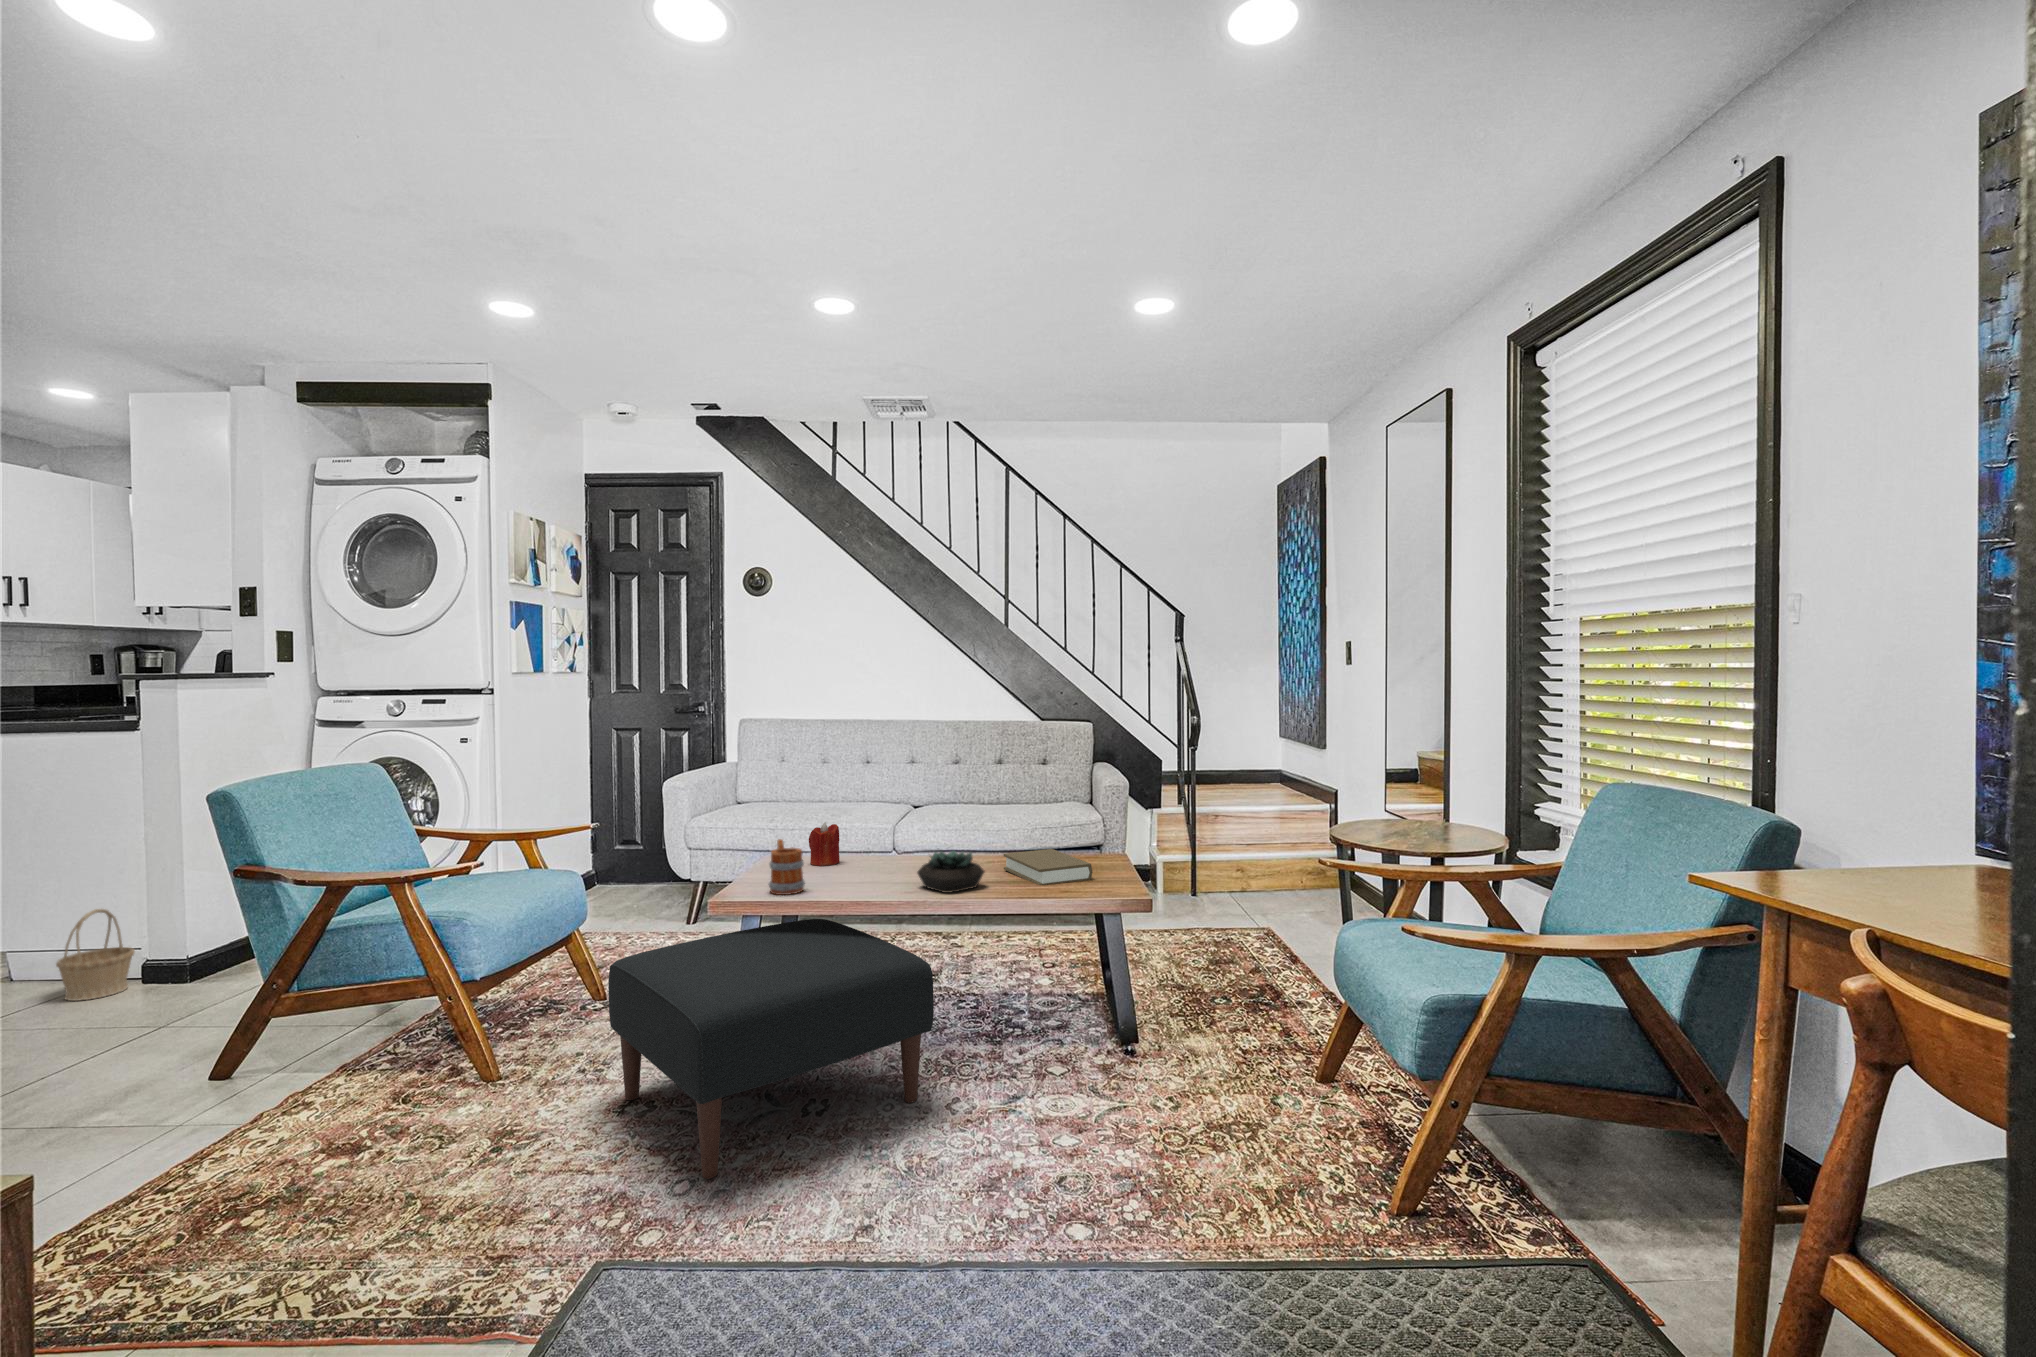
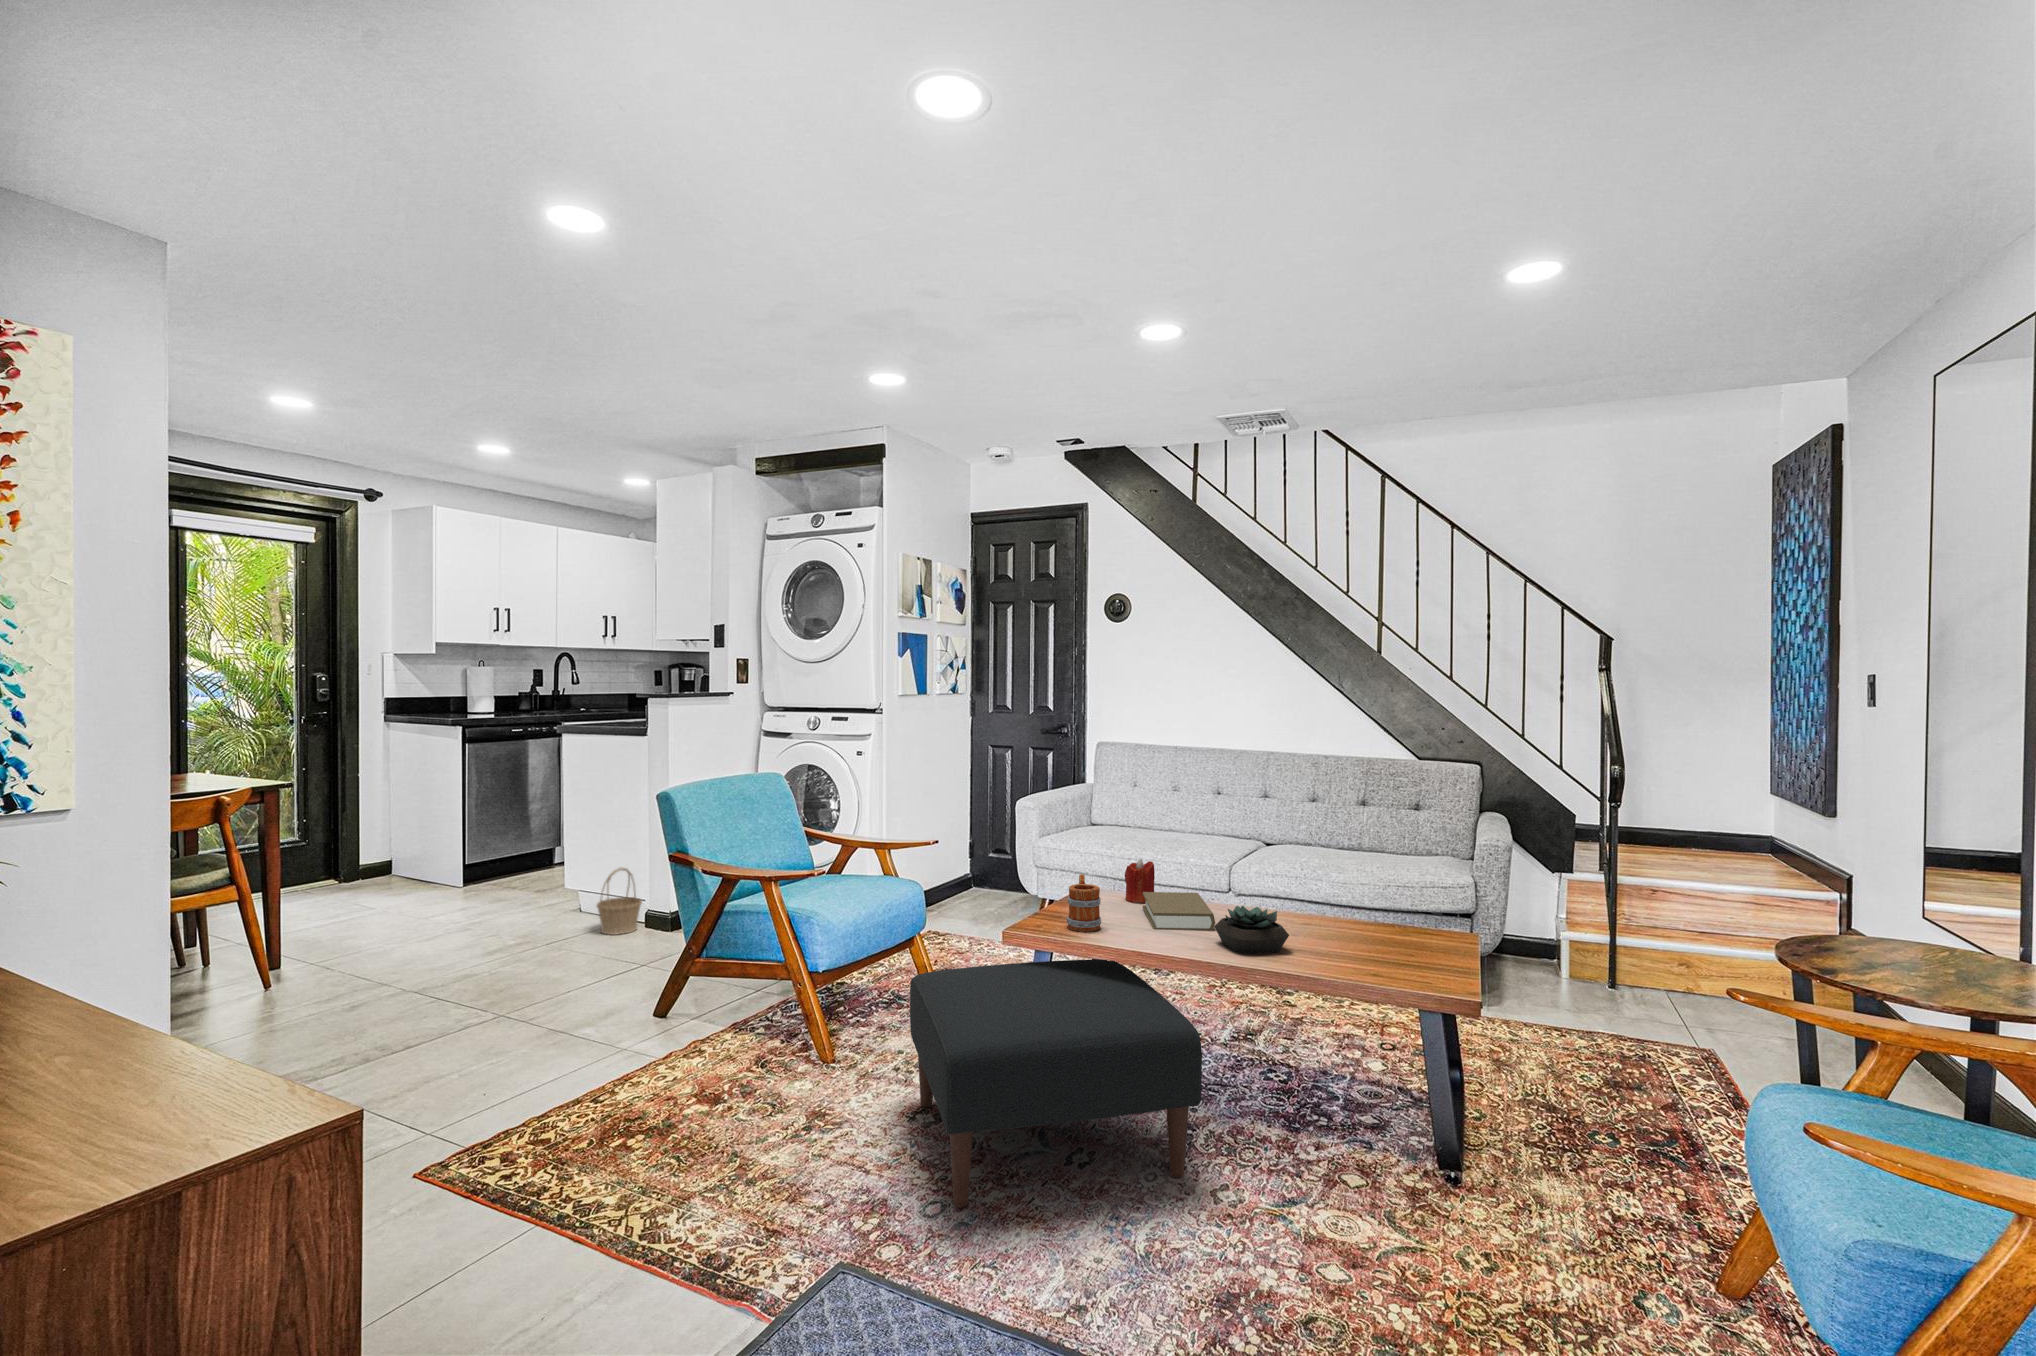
book: present [1004,849,1093,885] -> present [1143,892,1215,931]

